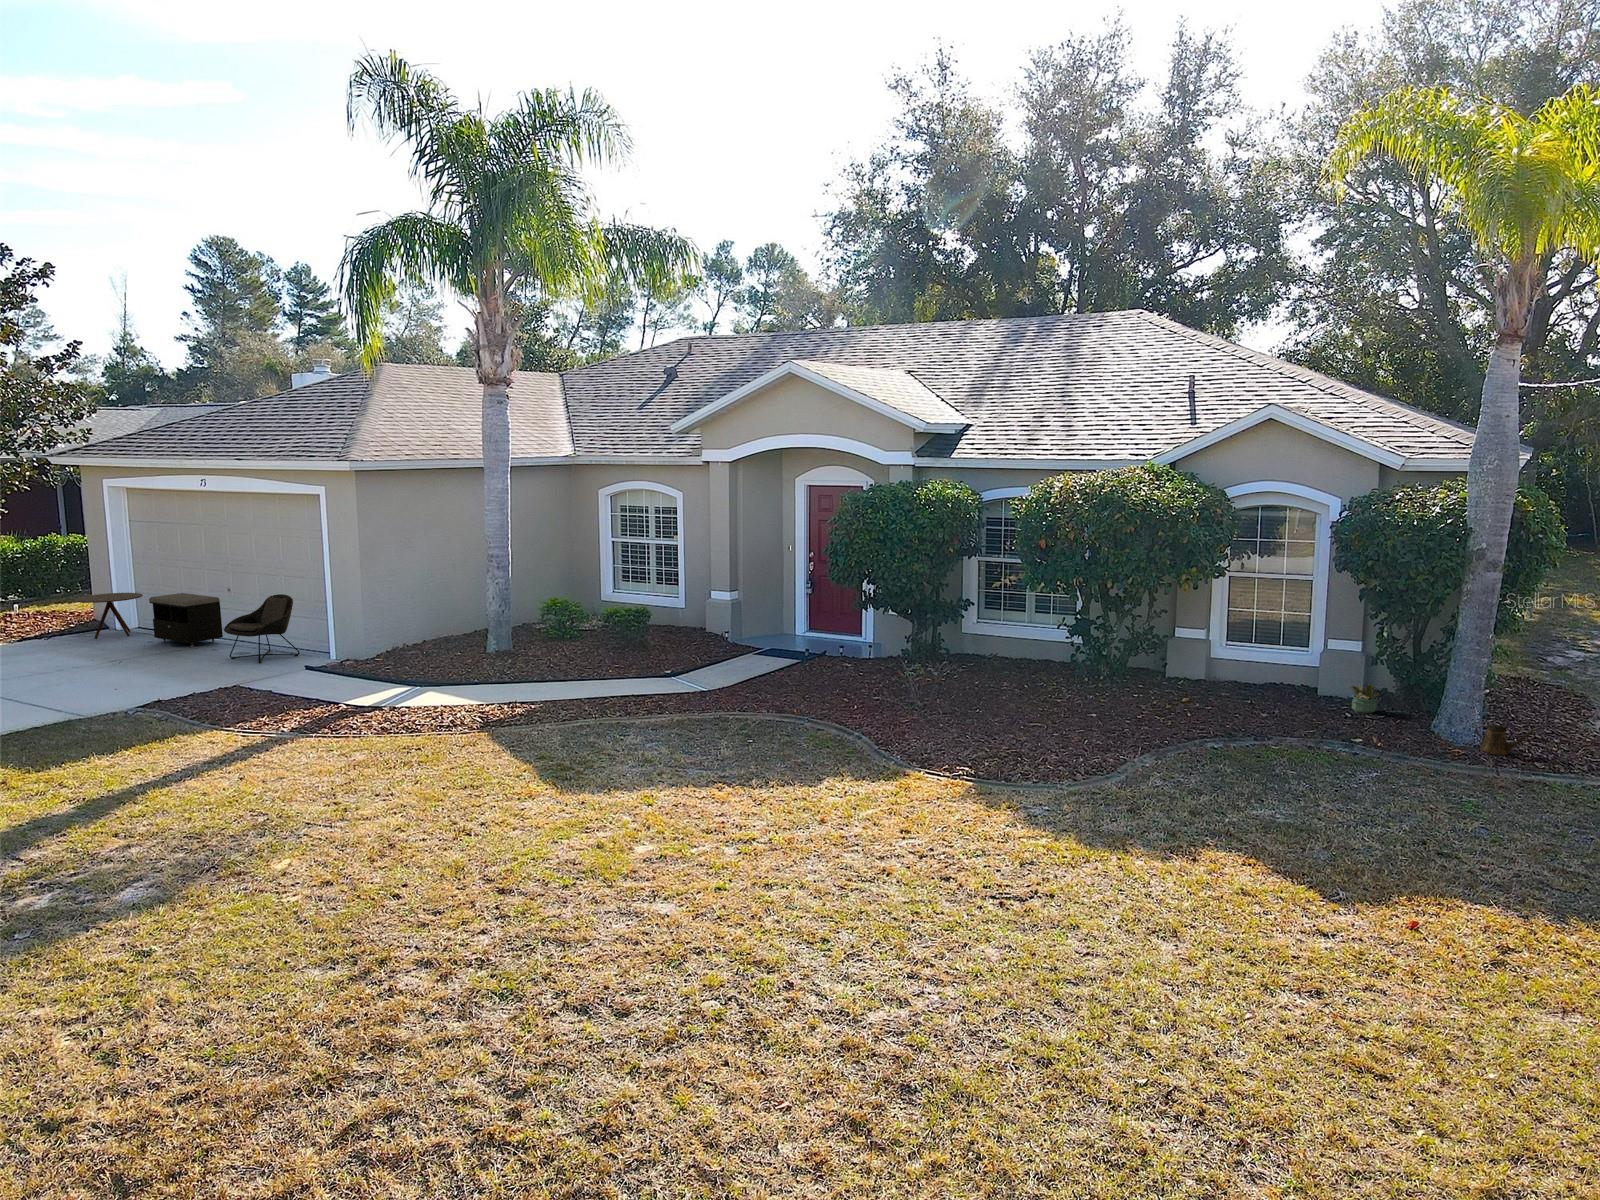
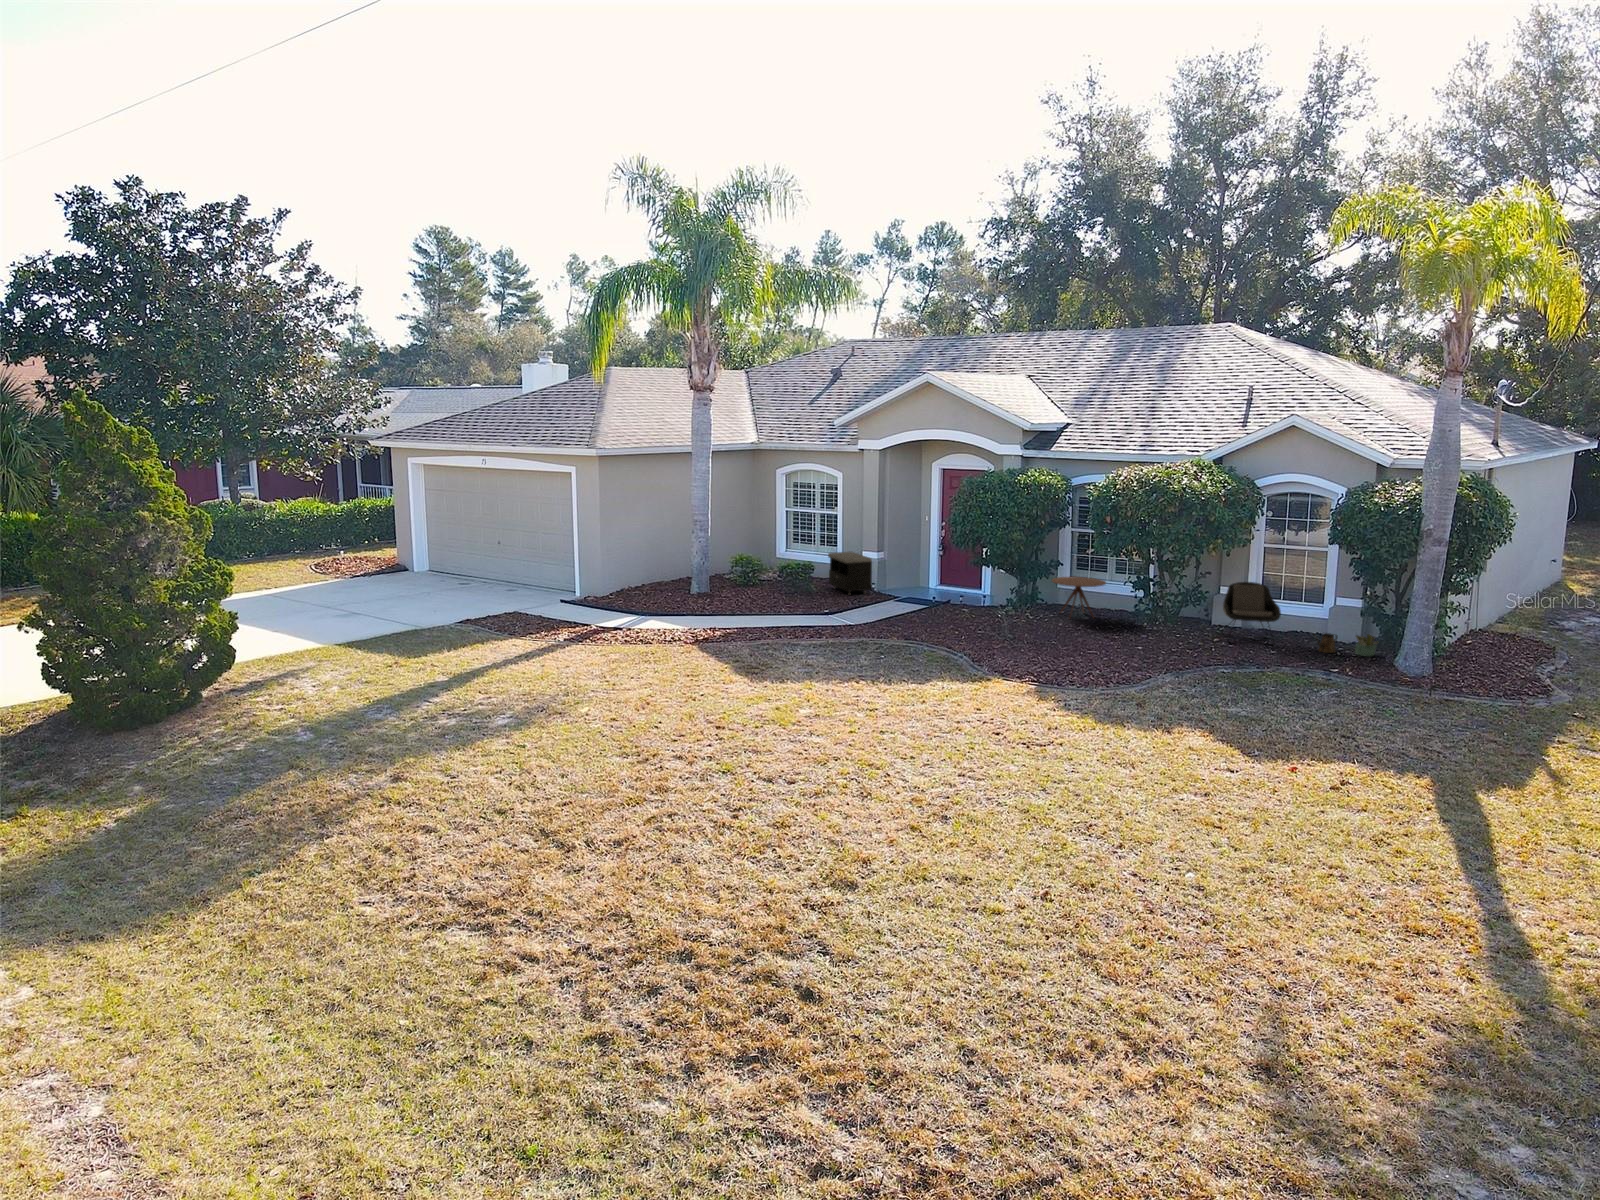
round table: present [74,593,143,639] -> present [1052,577,1106,618]
storage bench: present [149,593,223,647] -> present [828,552,872,593]
lounge chair: present [224,594,299,663] -> present [1222,582,1281,646]
watering can: present [1475,724,1538,755] -> present [1314,633,1338,653]

